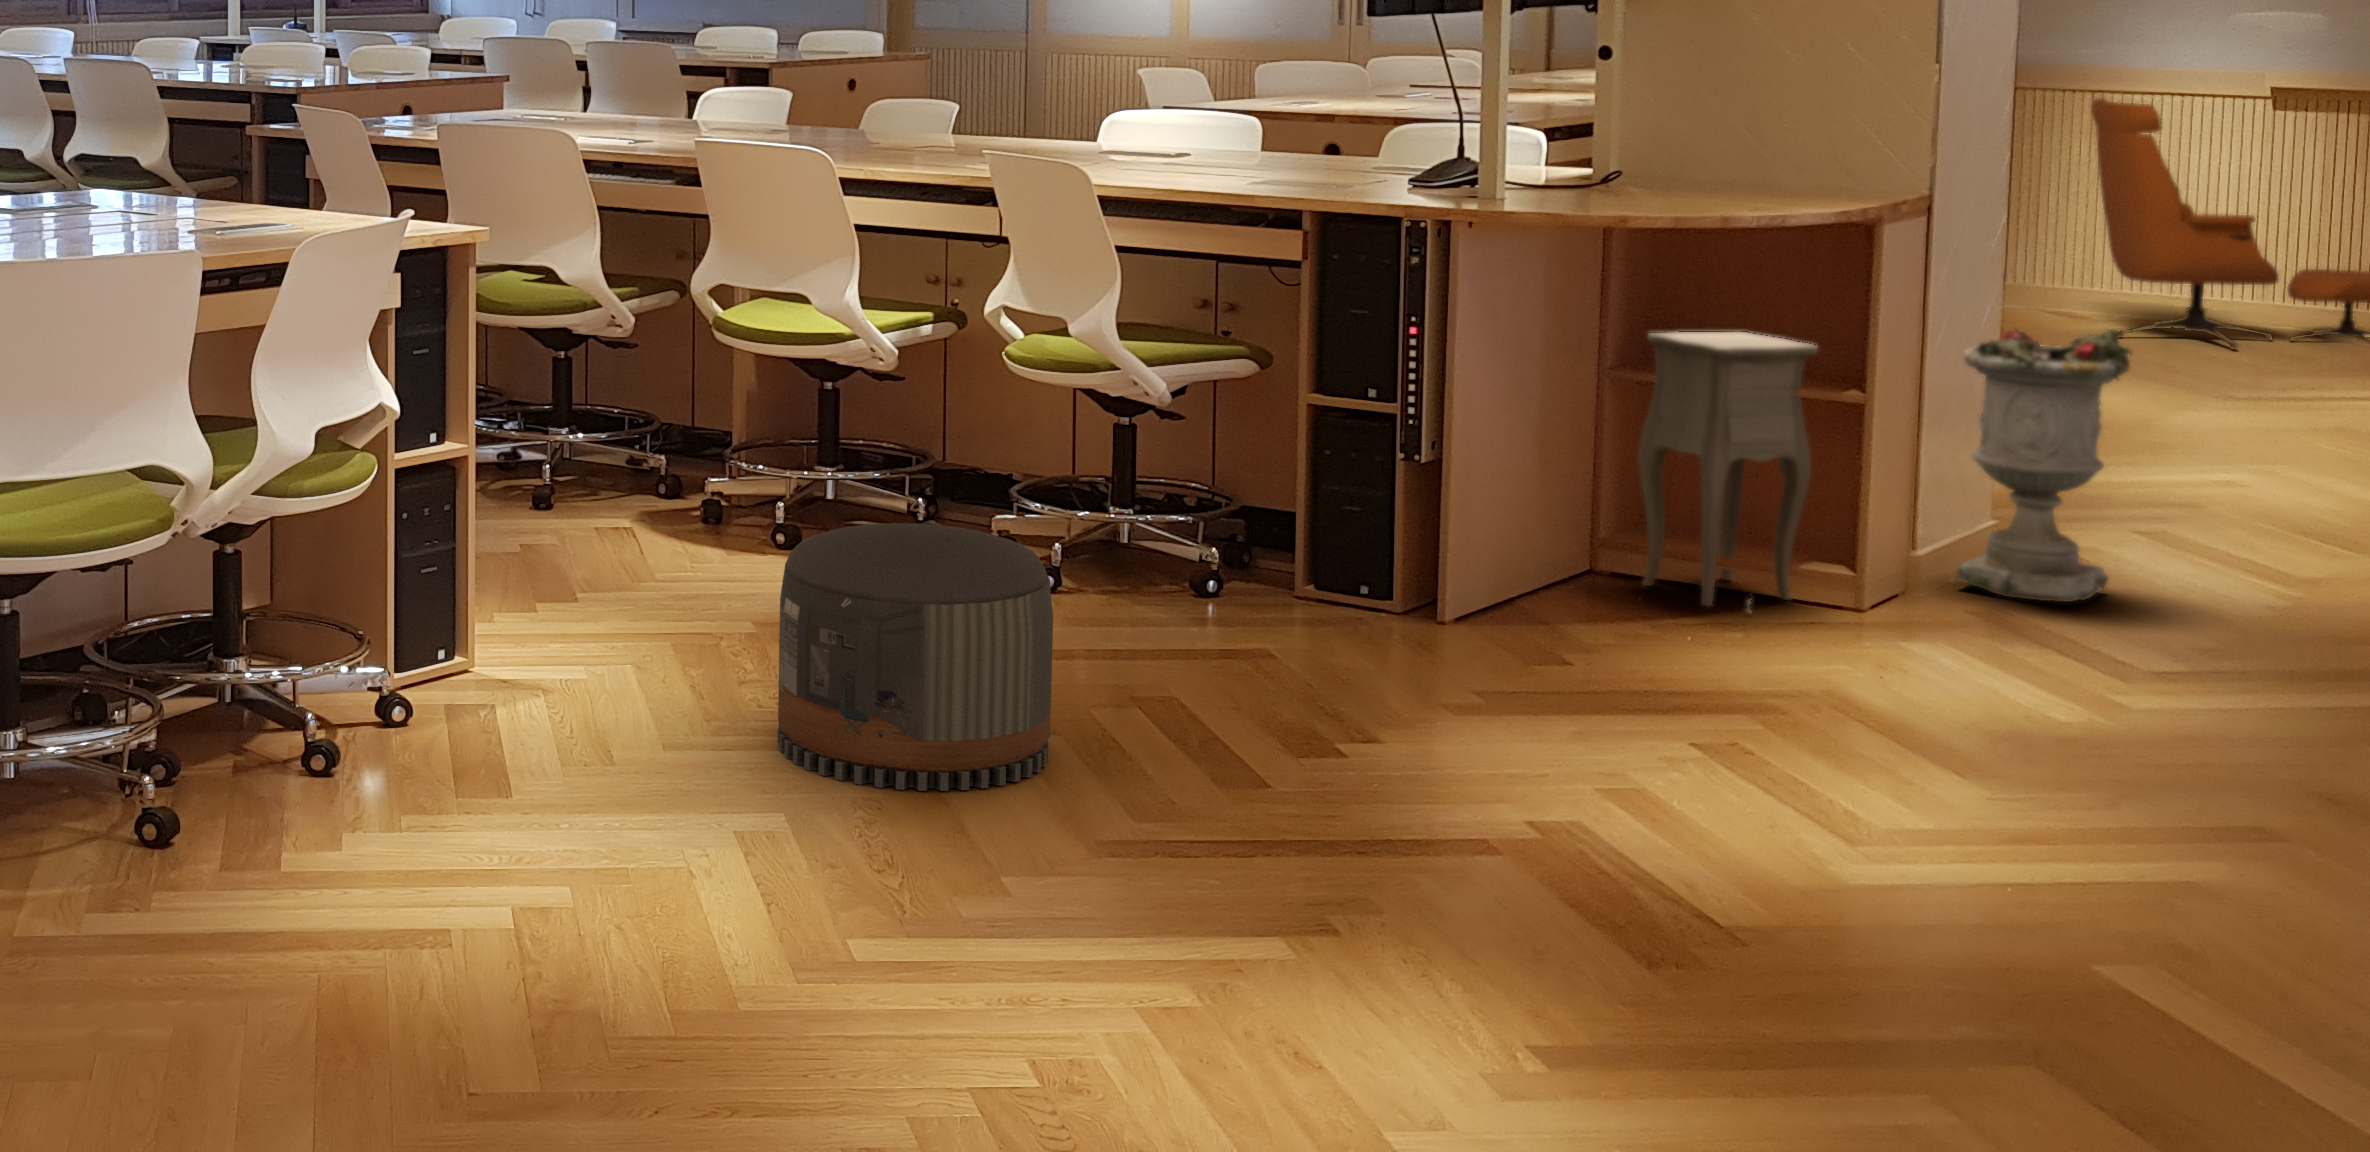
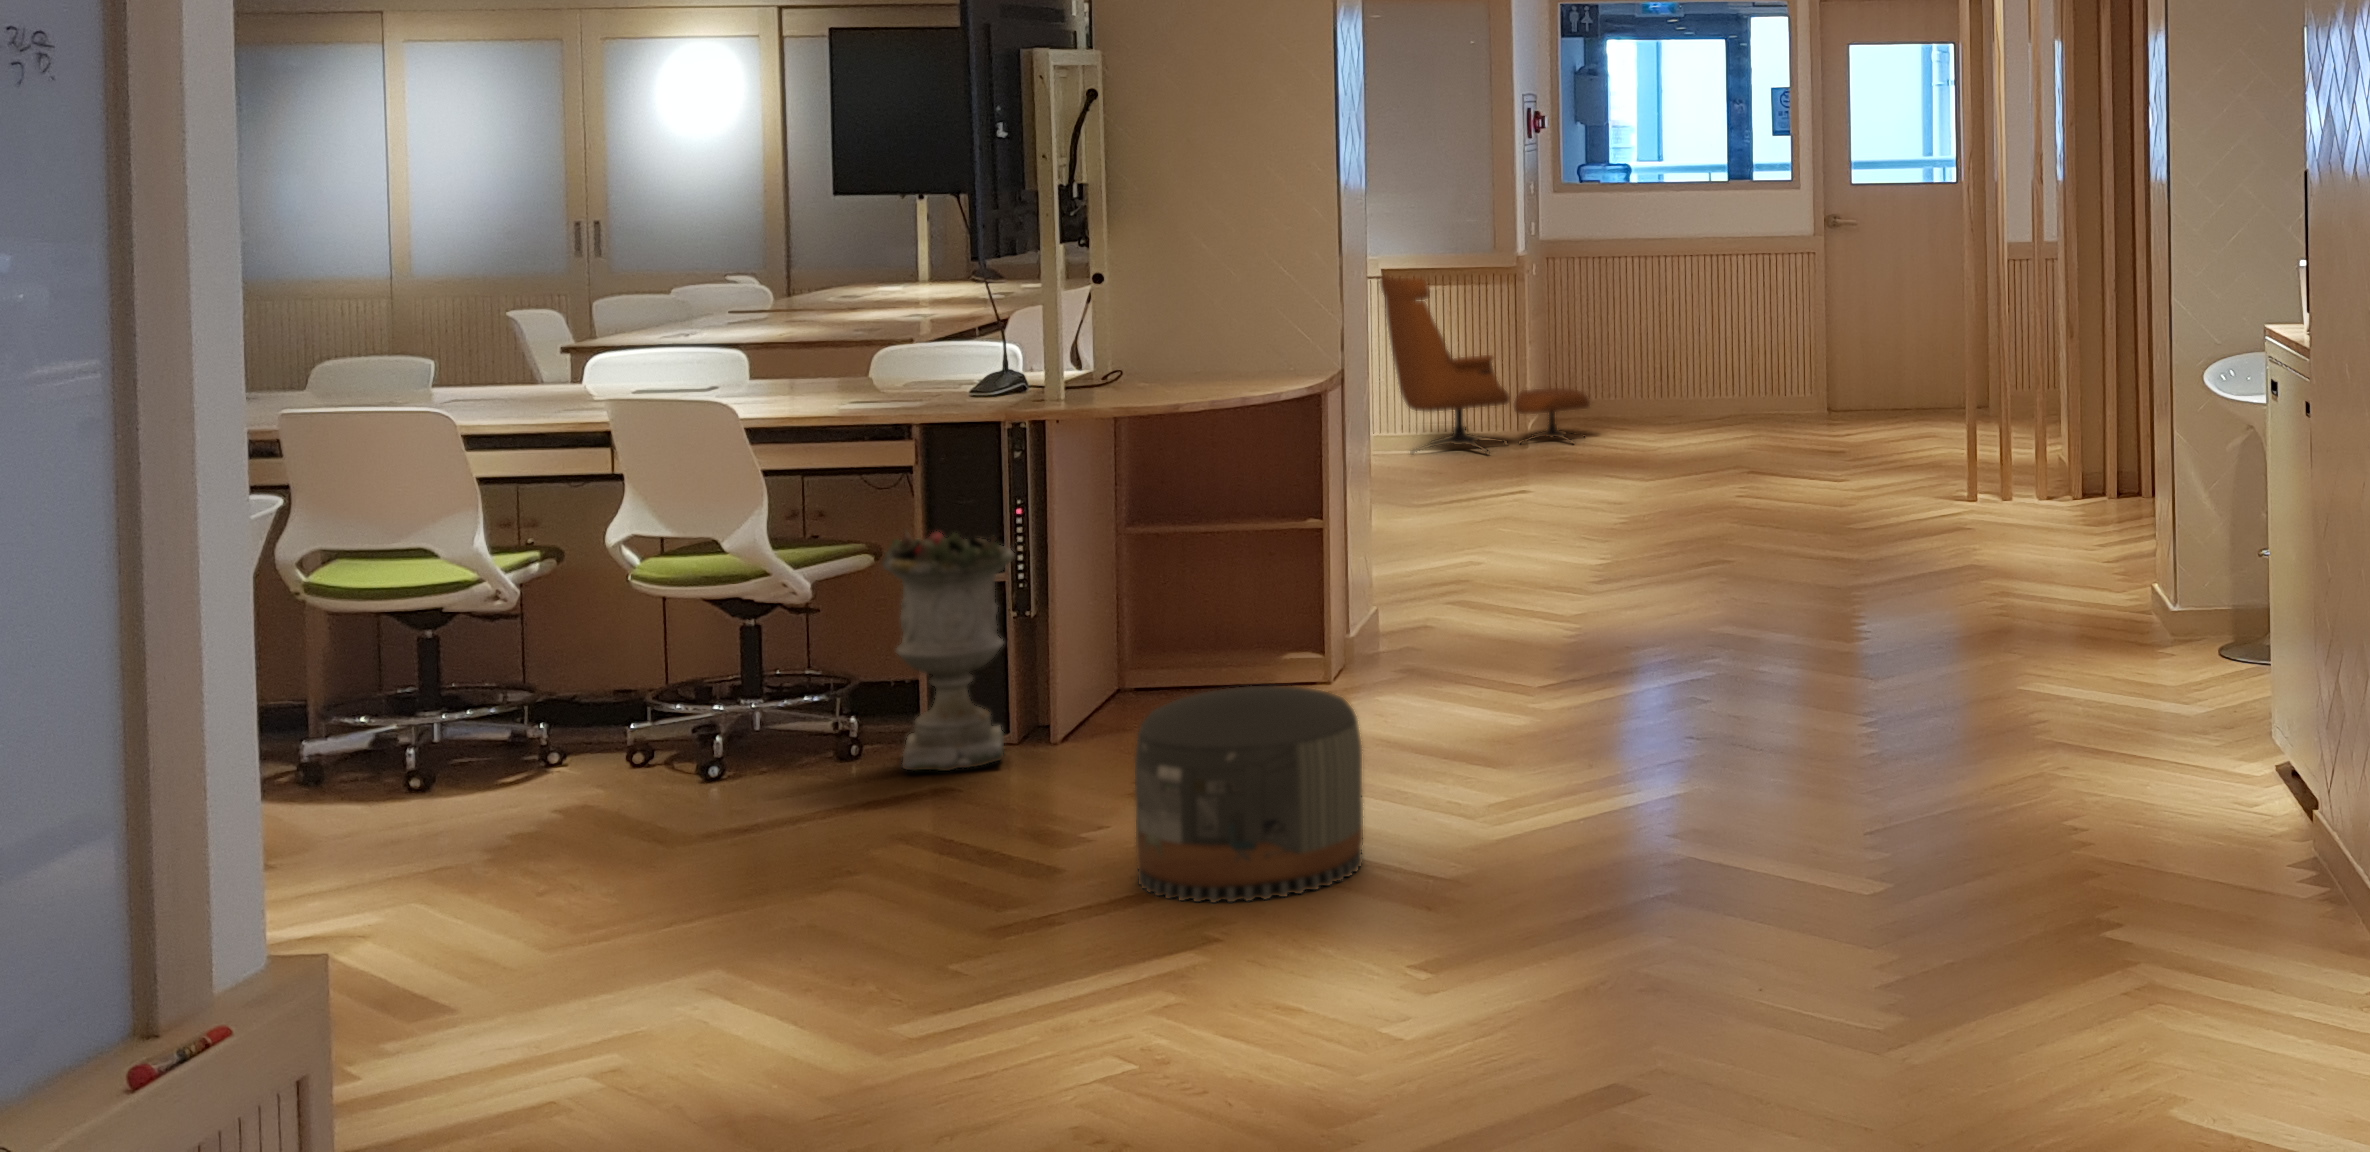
planter: present [1957,329,2133,602] -> present [883,532,1014,771]
side table: present [1638,332,1818,612] -> none [1172,482,1296,693]
pouf: present [778,523,1053,791] -> present [1135,686,1363,902]

